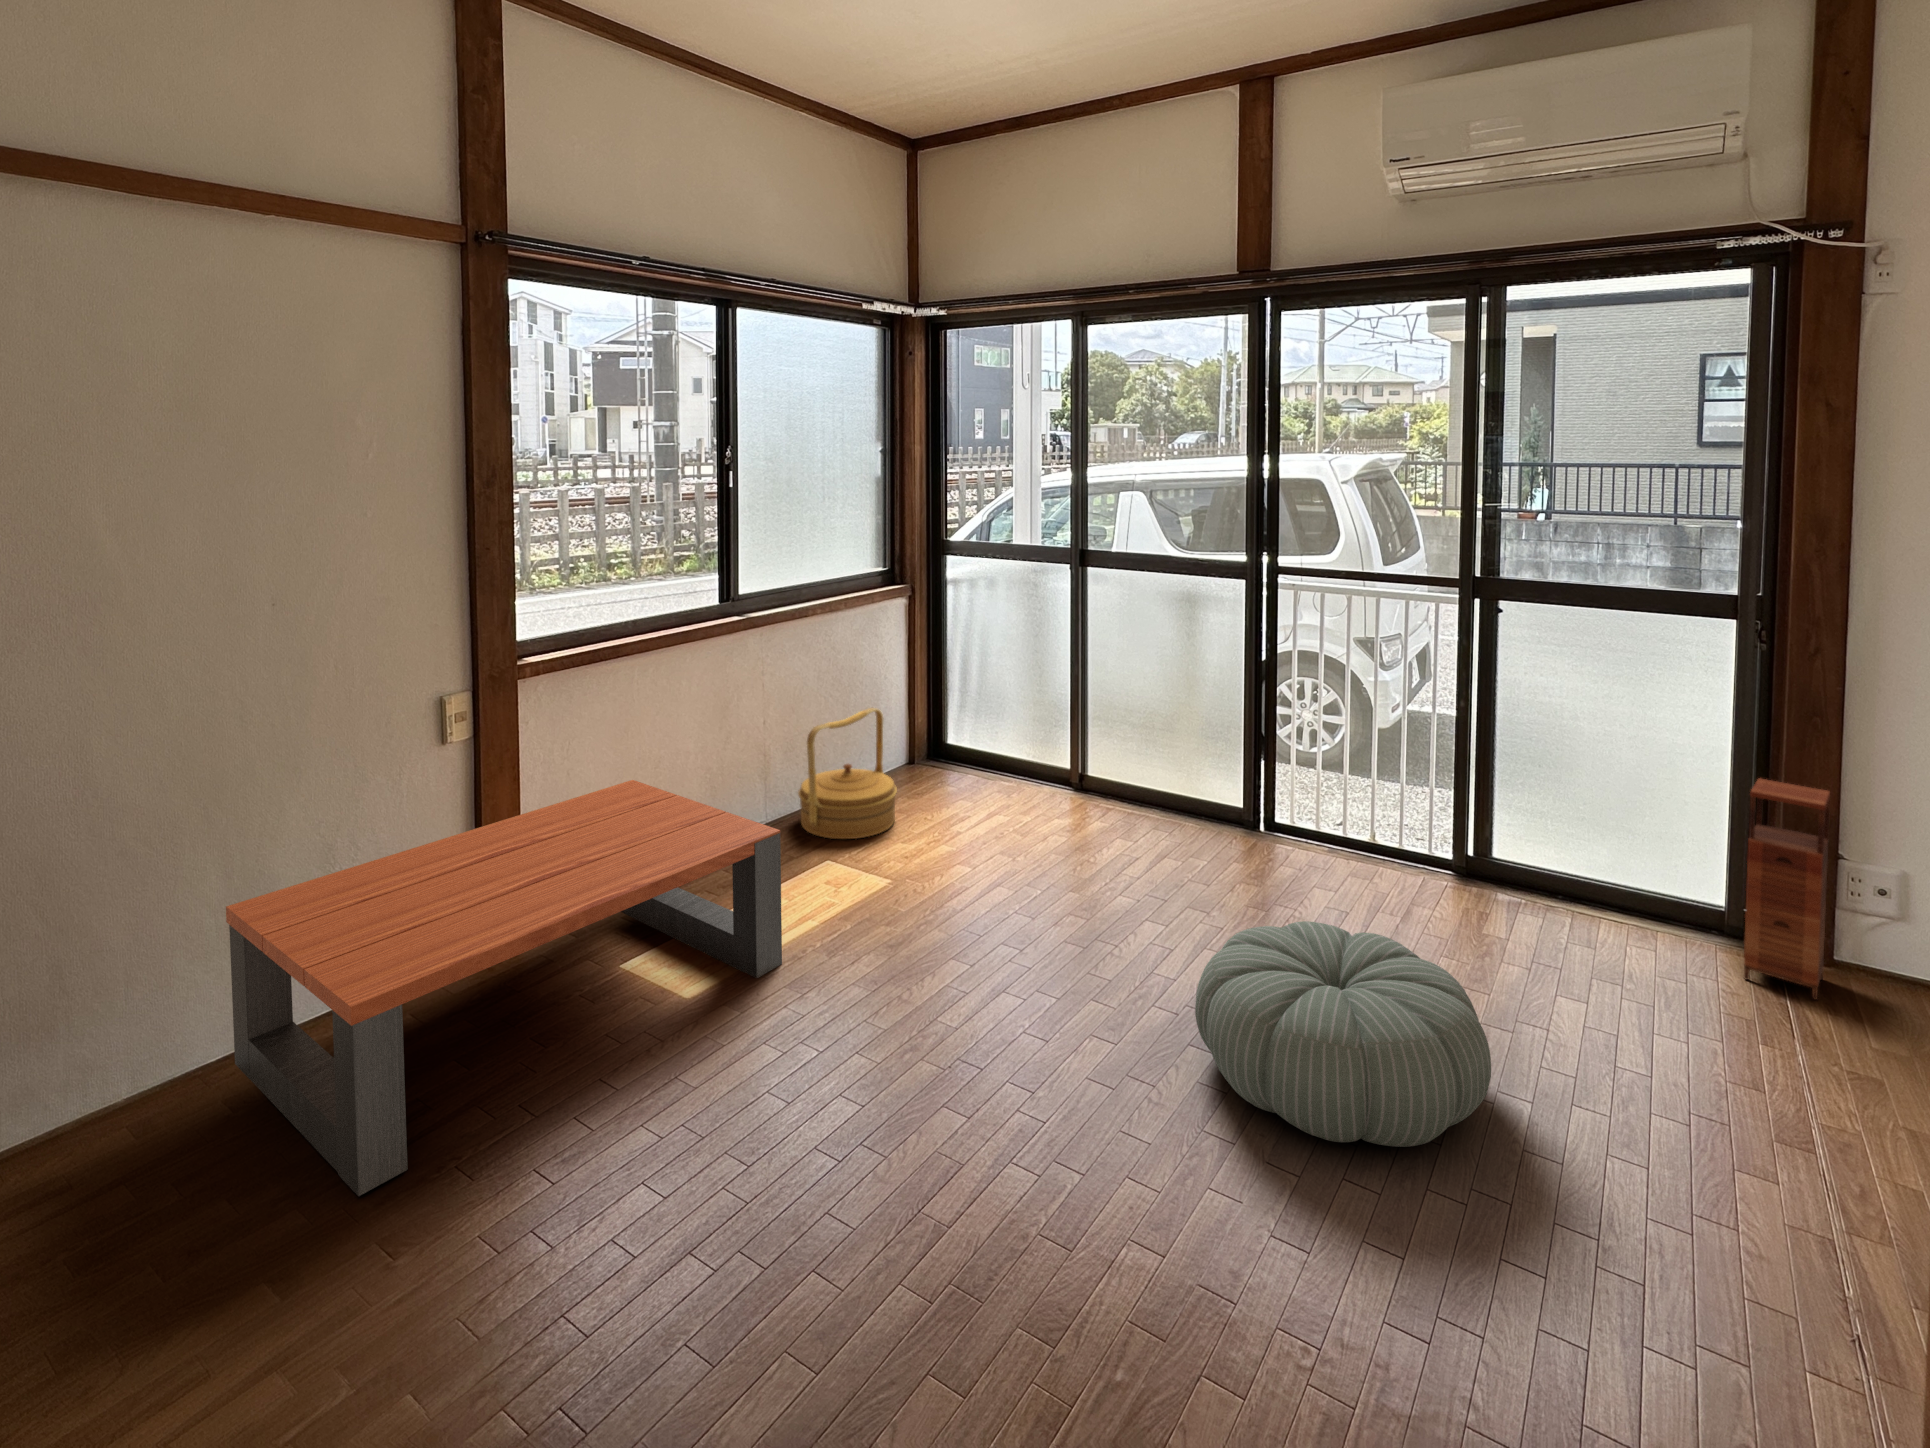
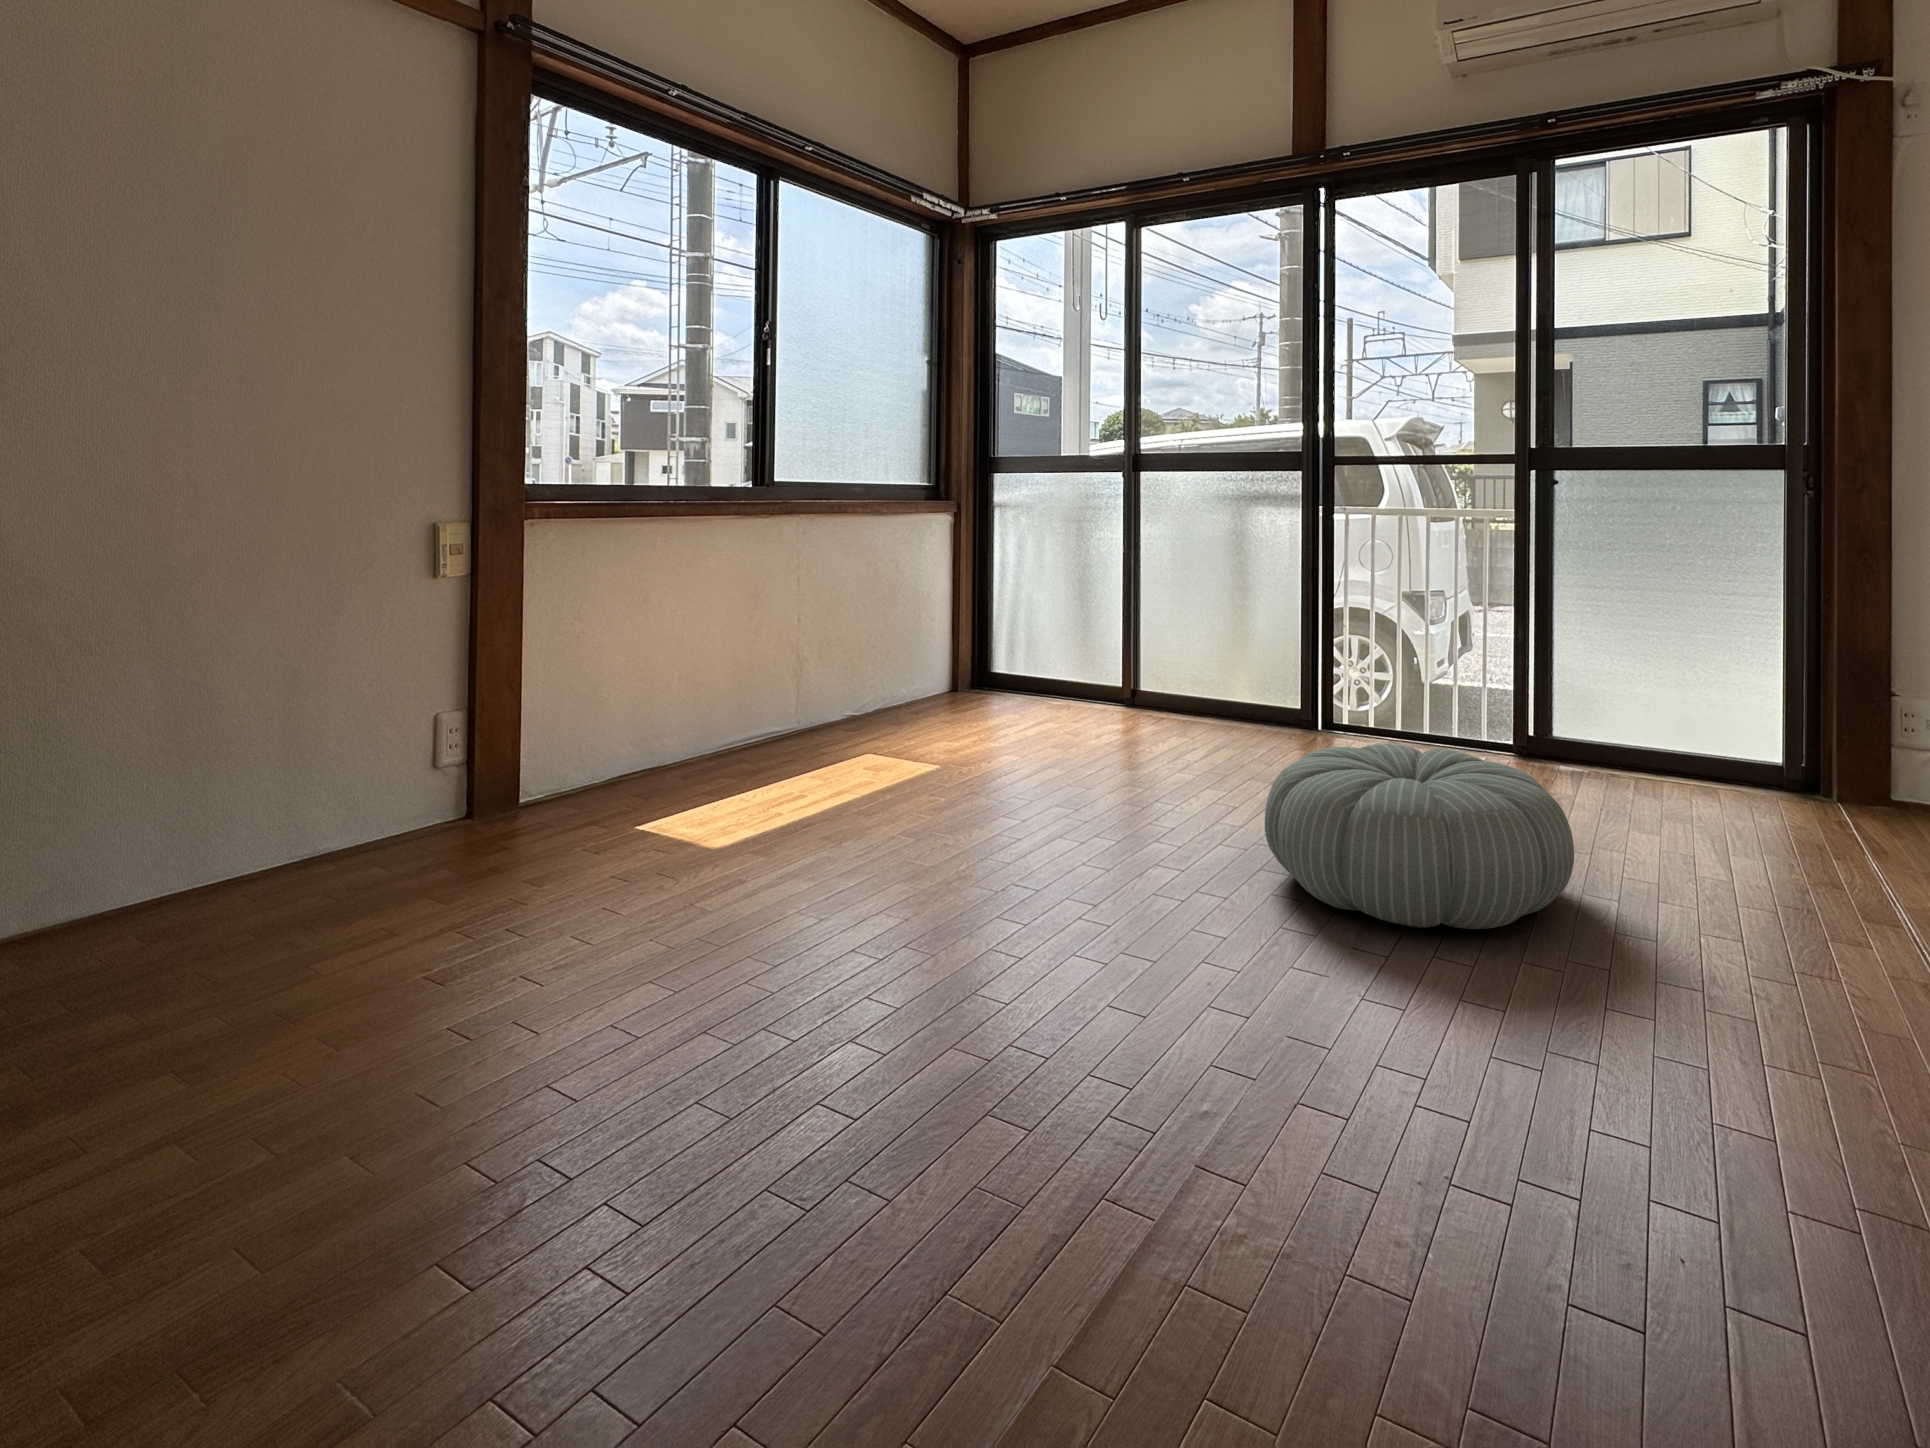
woven basket: present [798,708,897,839] -> none [833,611,940,739]
storage cabinet: present [1744,778,1830,1000] -> none [1807,618,1882,829]
coffee table: present [226,780,782,1196] -> none [162,650,816,998]

